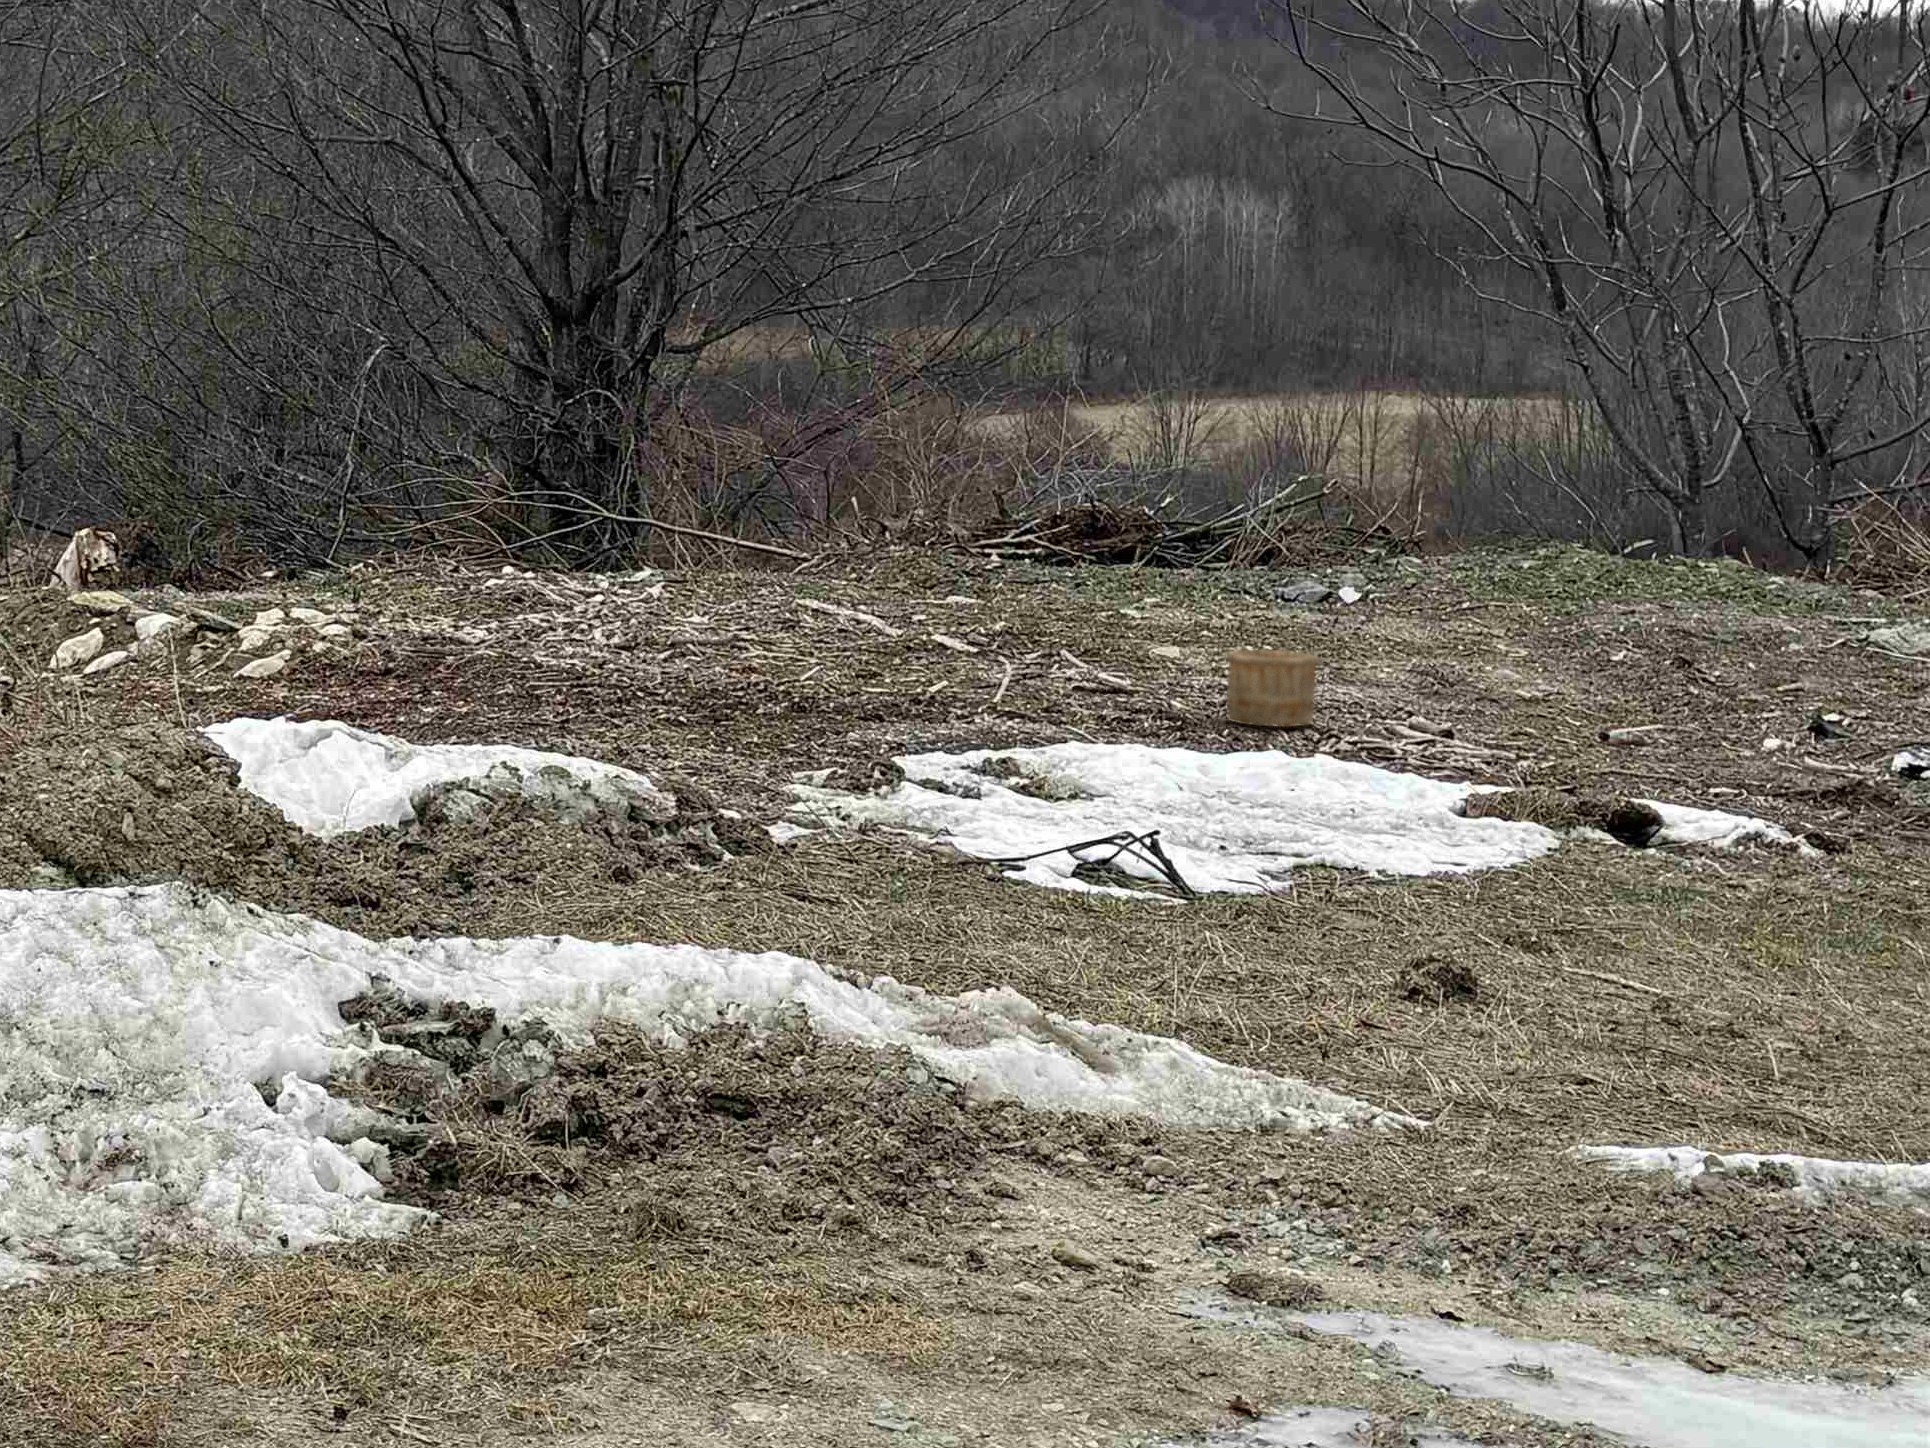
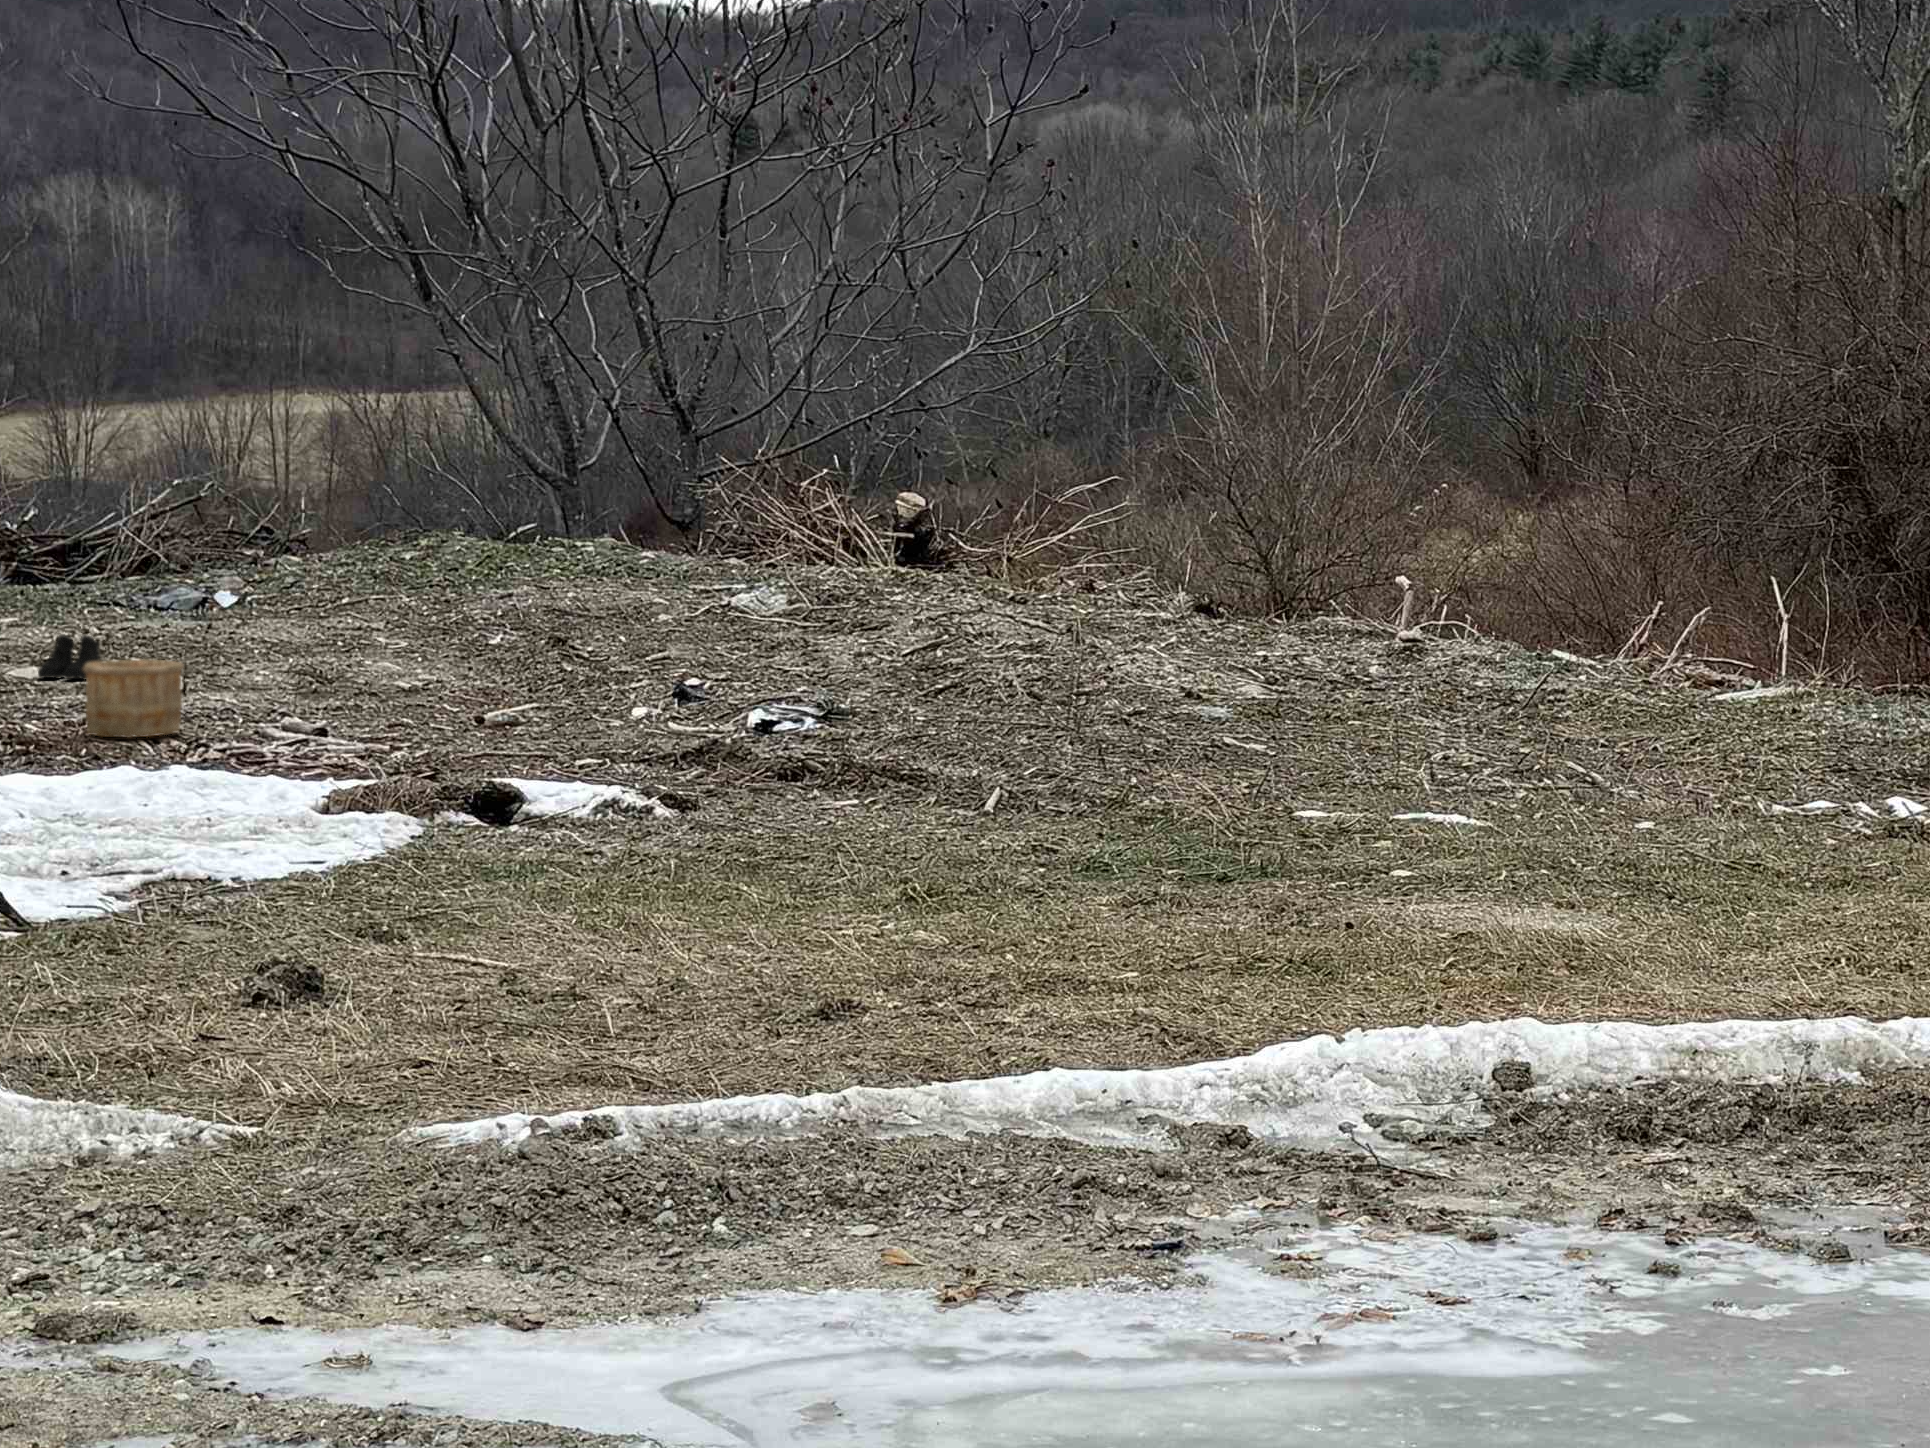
boots: none [1178,621,1234,666] -> present [38,635,101,680]

